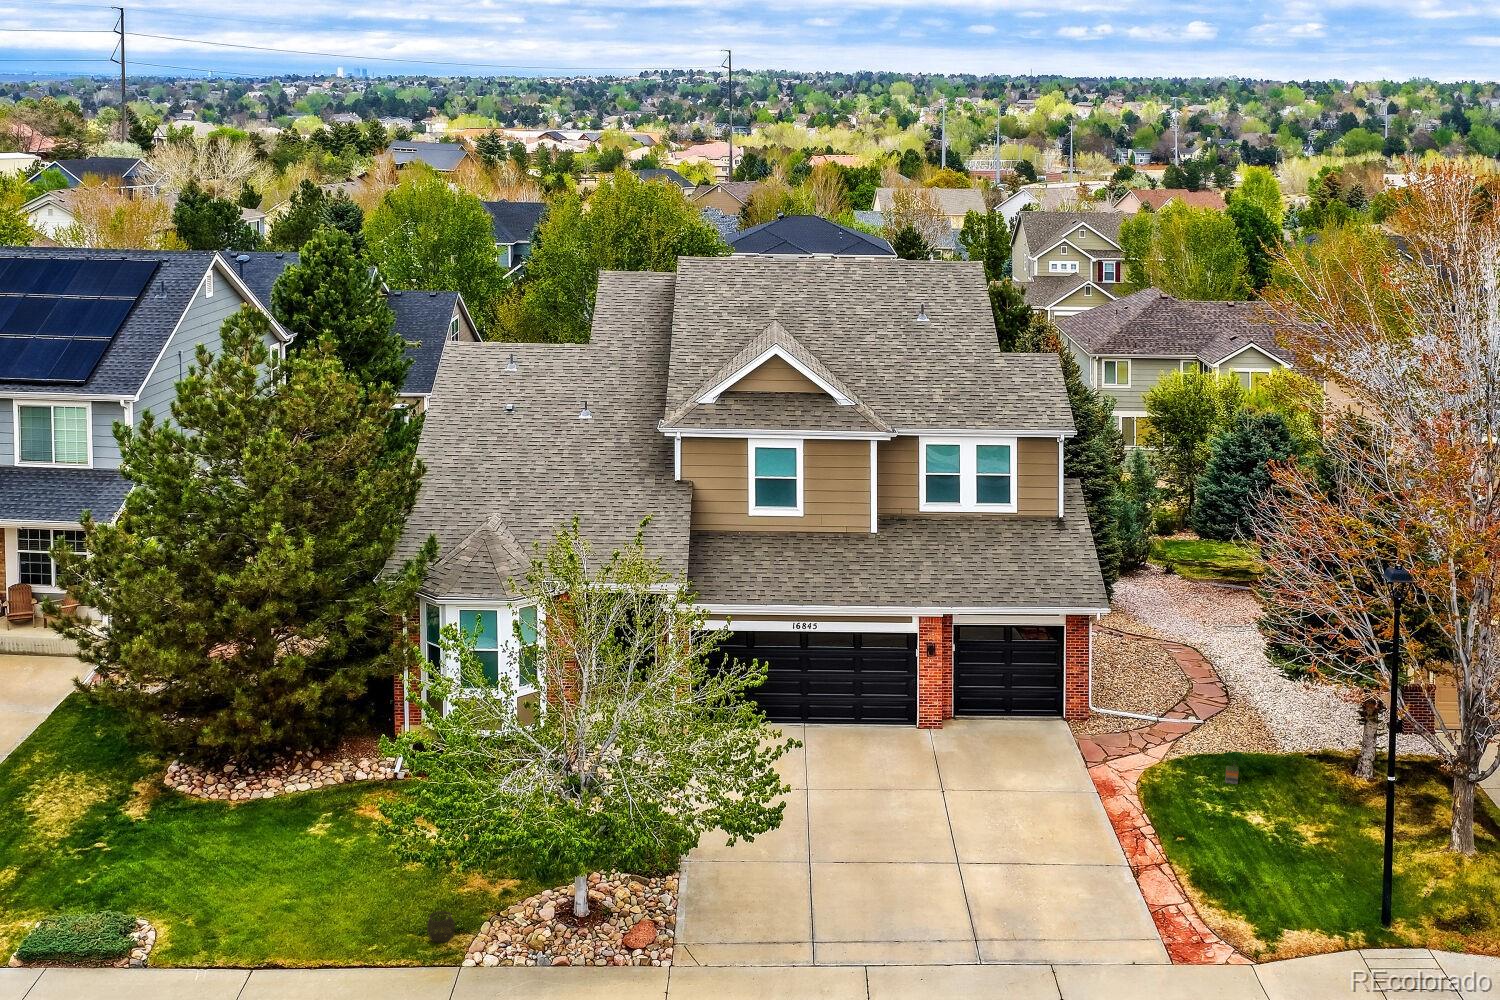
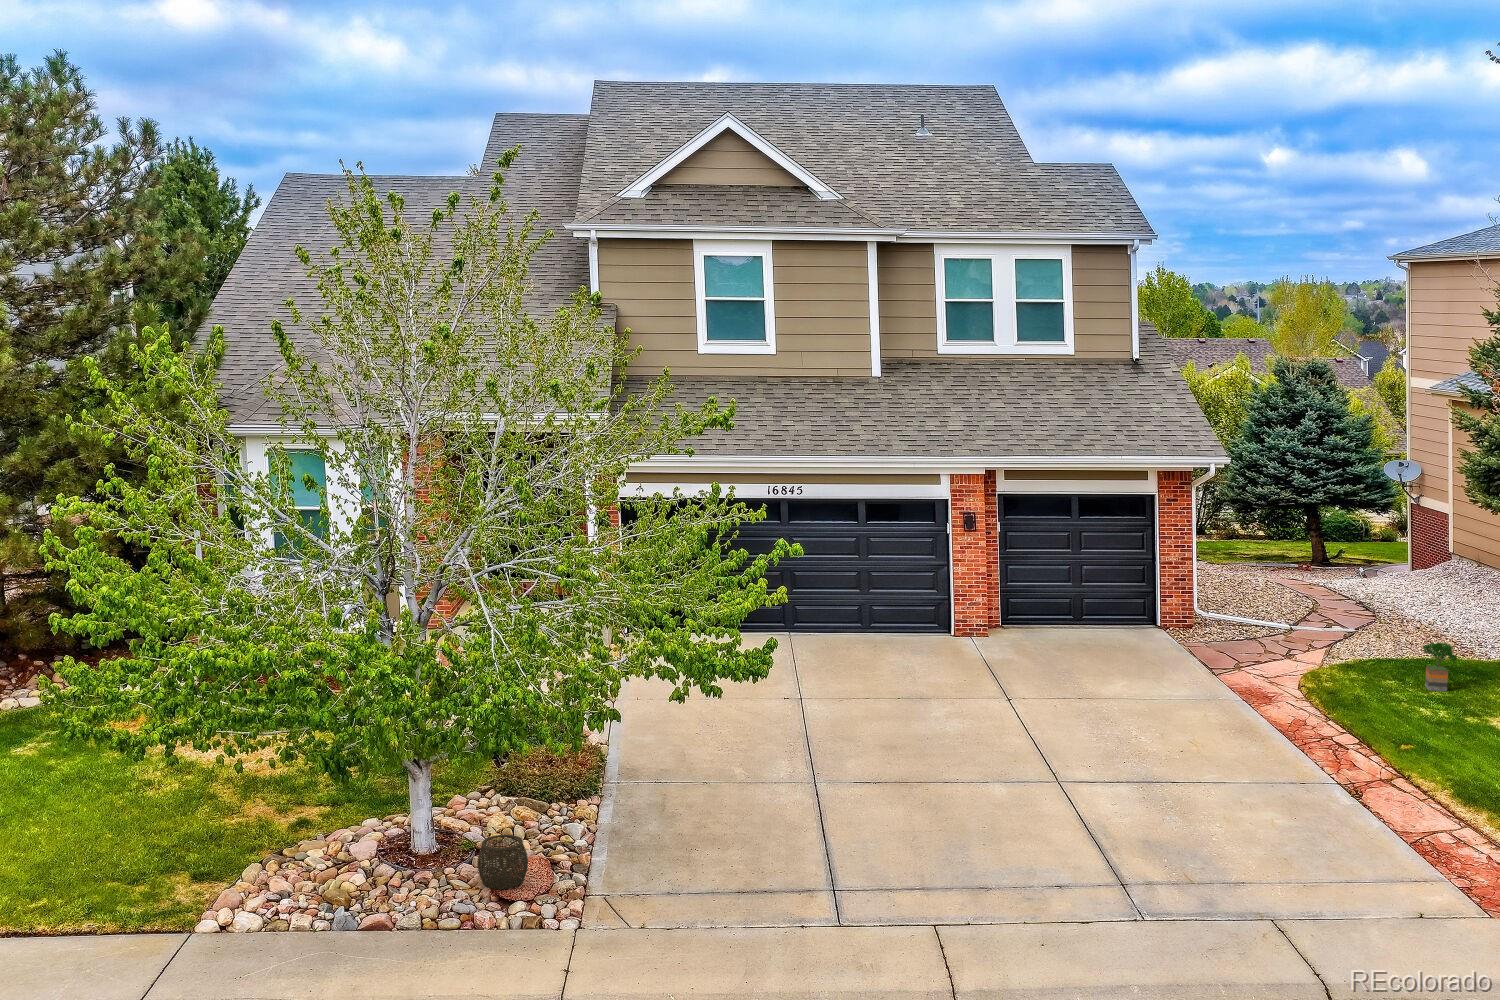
woven basket: present [427,911,455,943] -> present [477,835,528,890]

